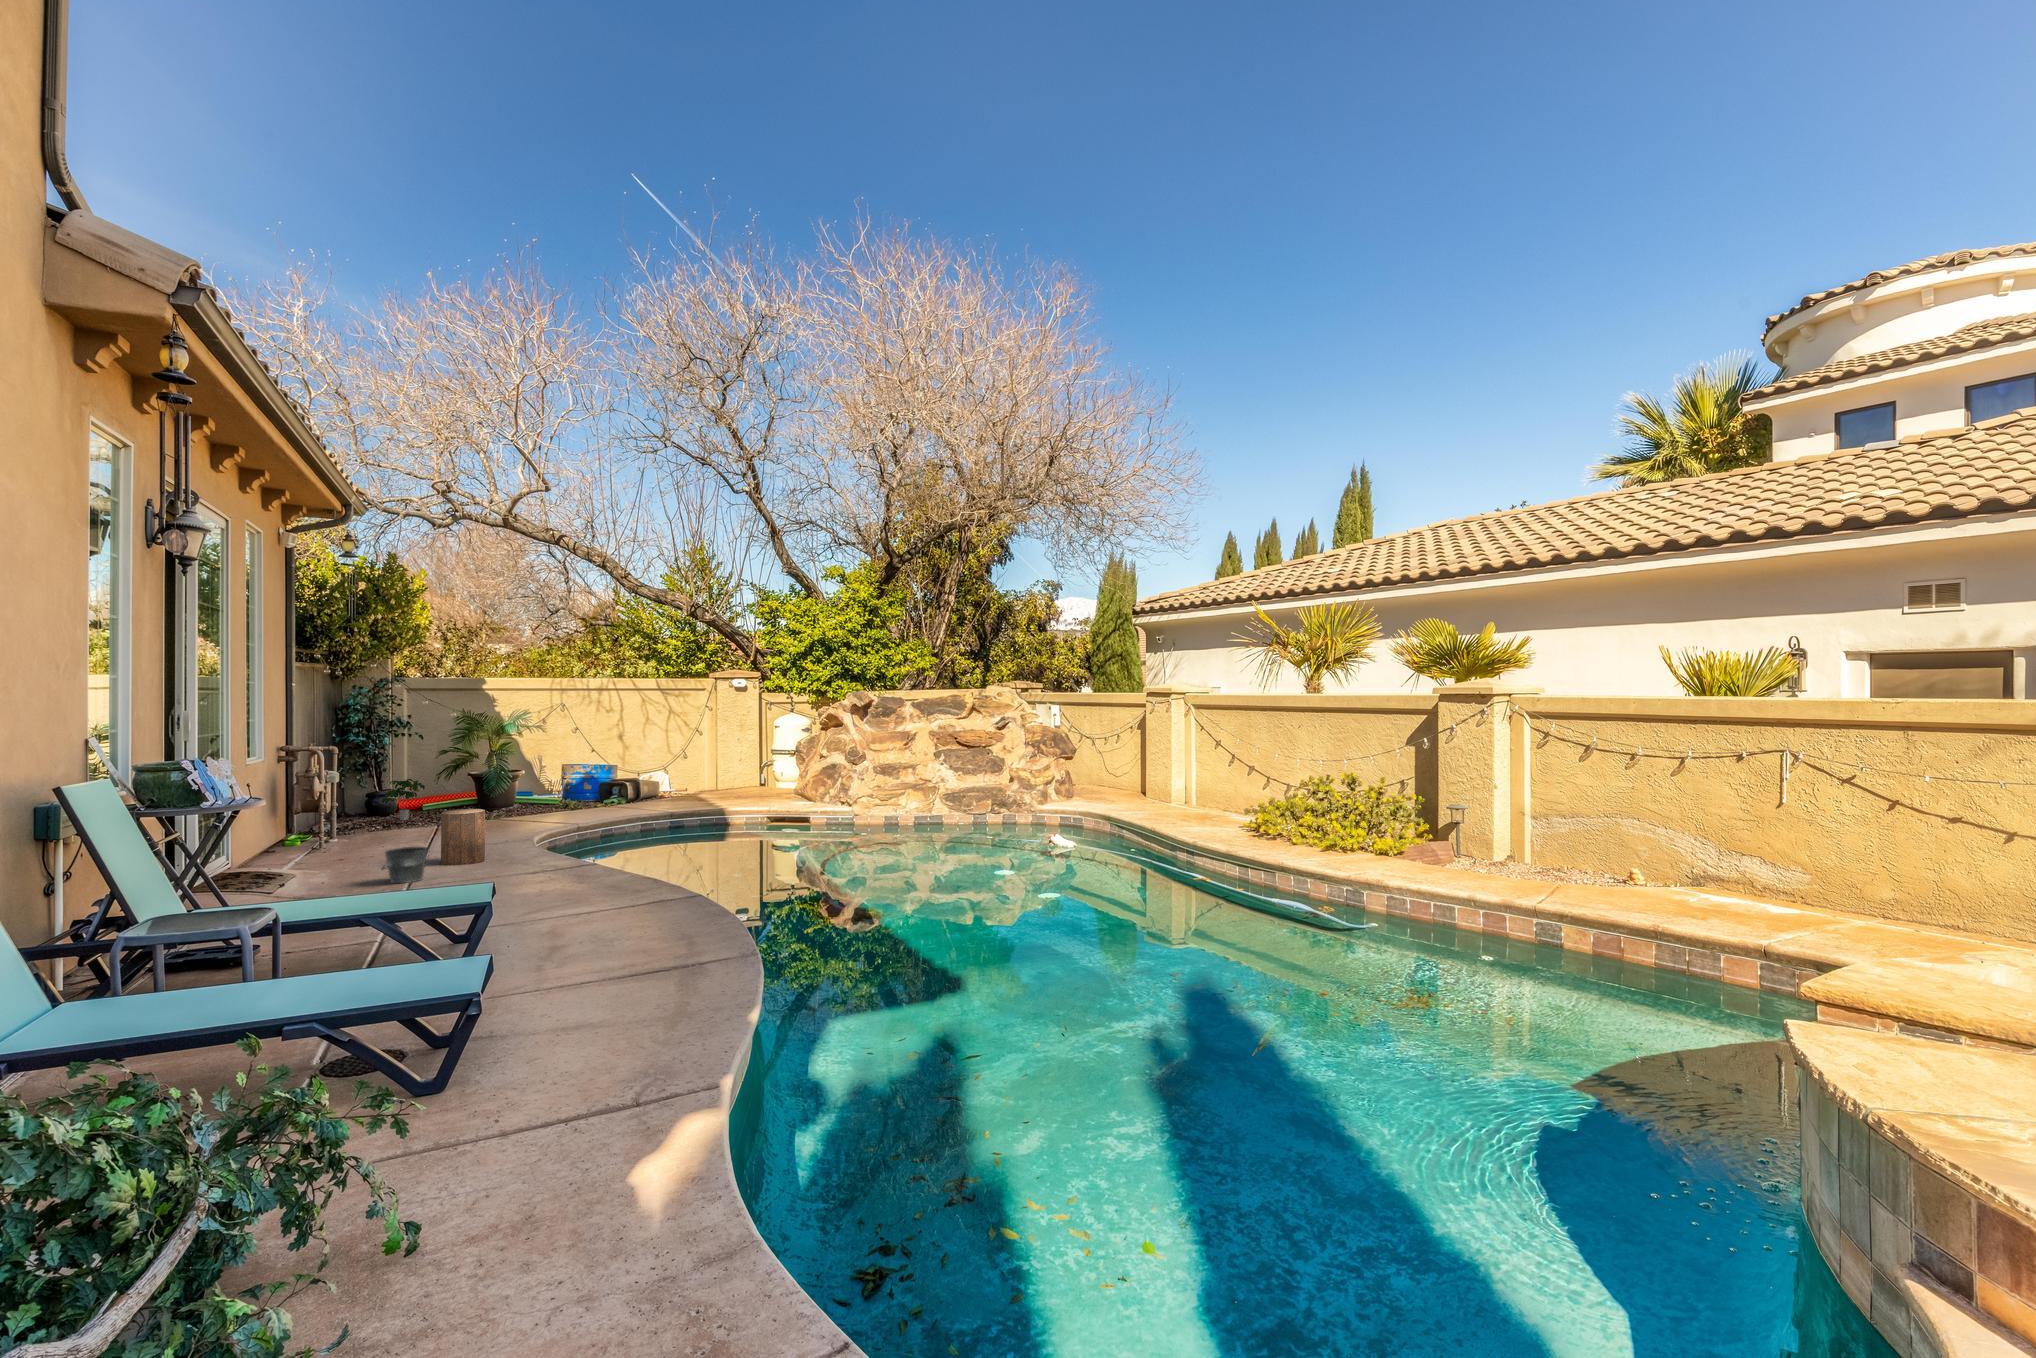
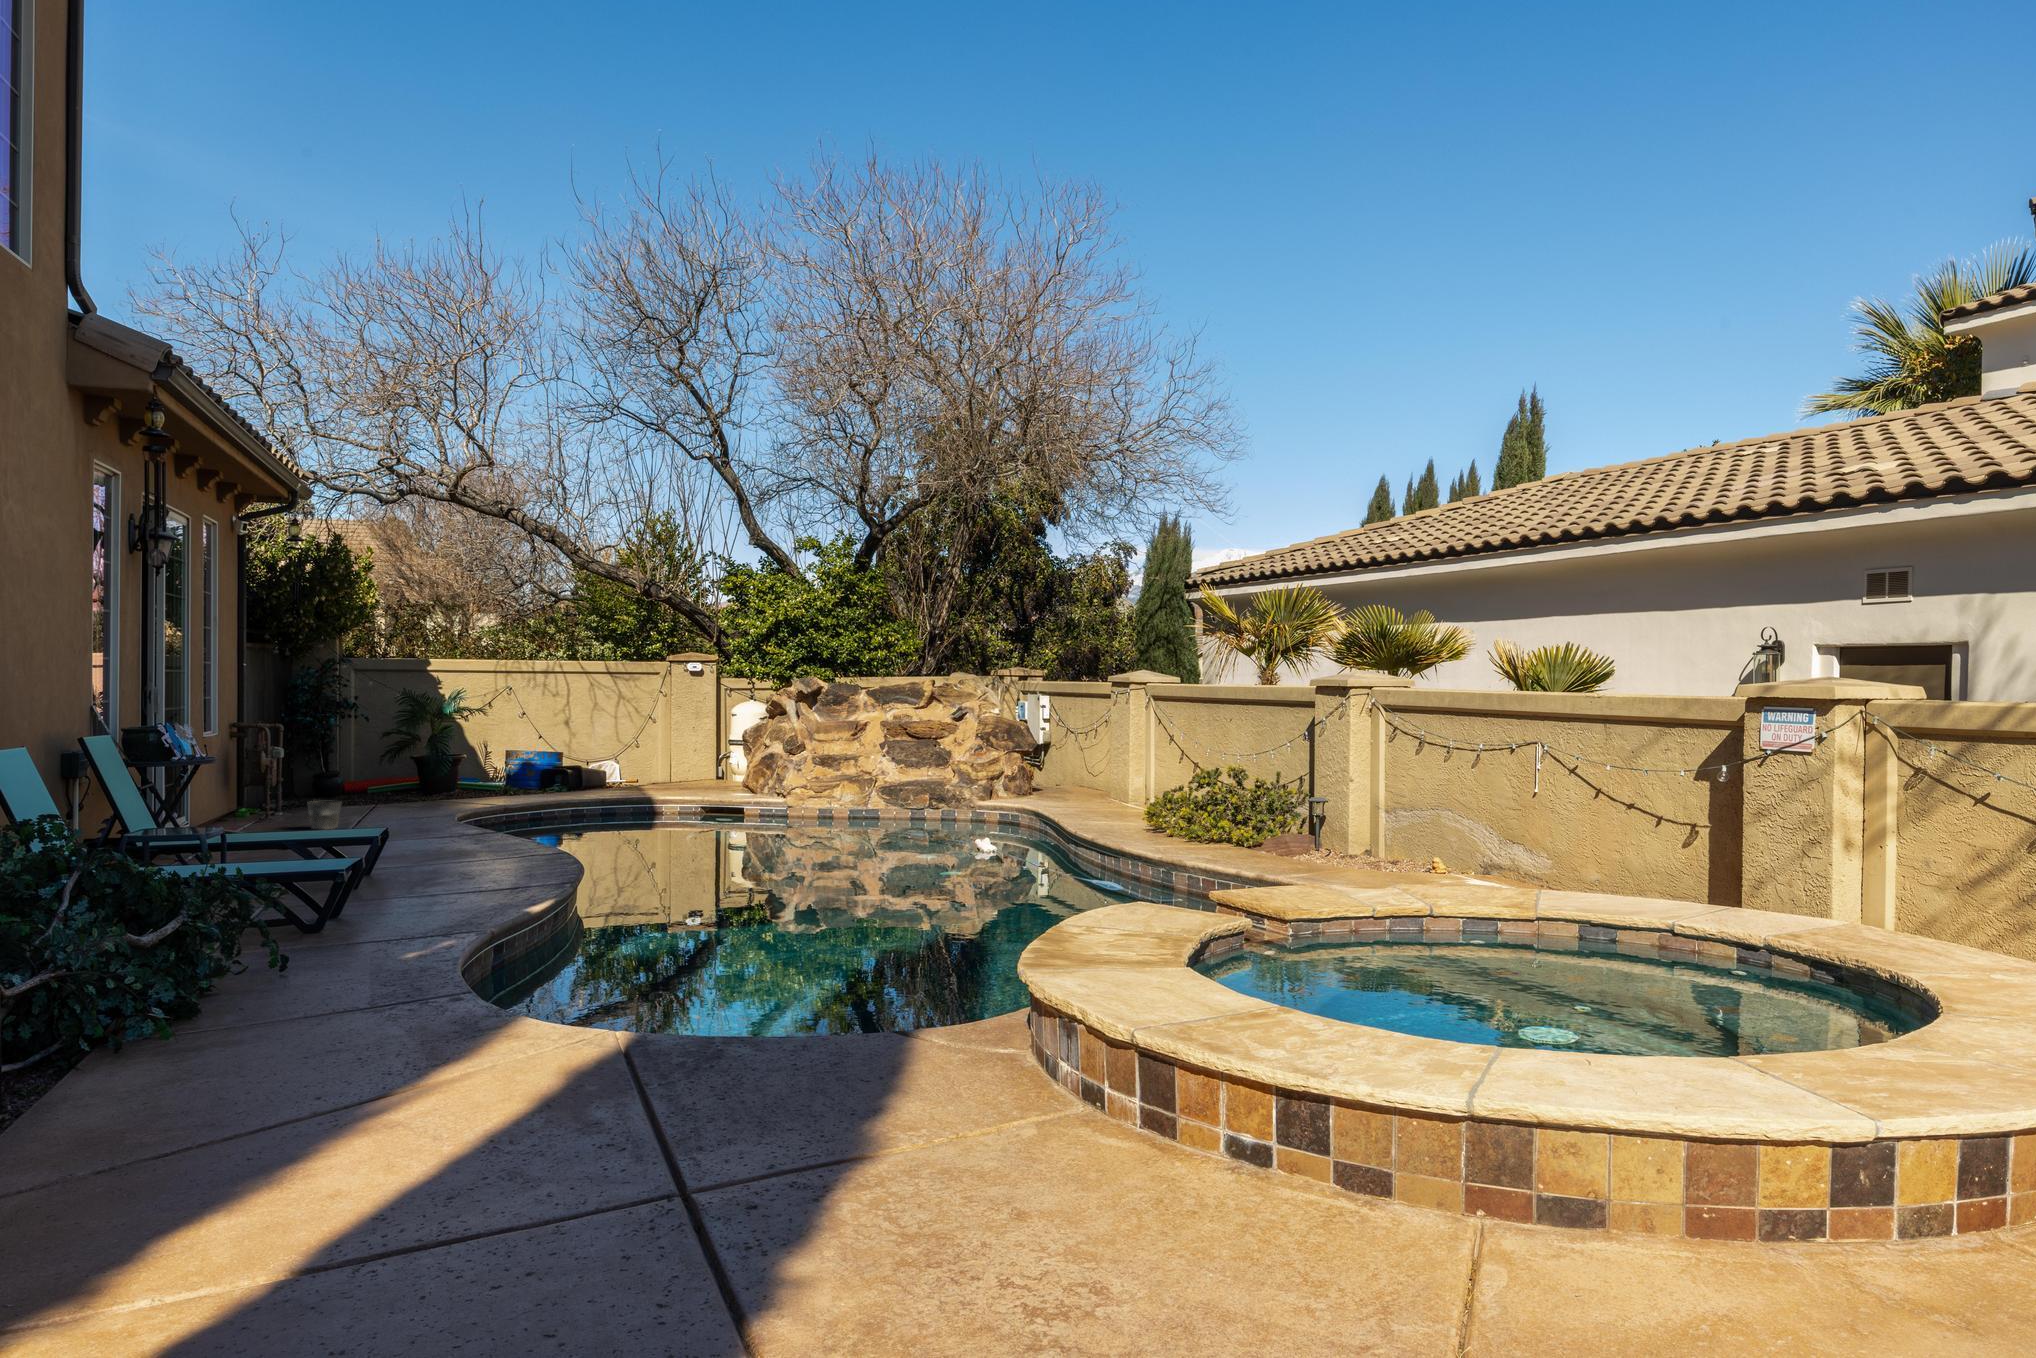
potted plant: present [381,779,425,820] -> none [326,755,365,794]
stool: present [441,809,485,865] -> none [358,774,395,821]

